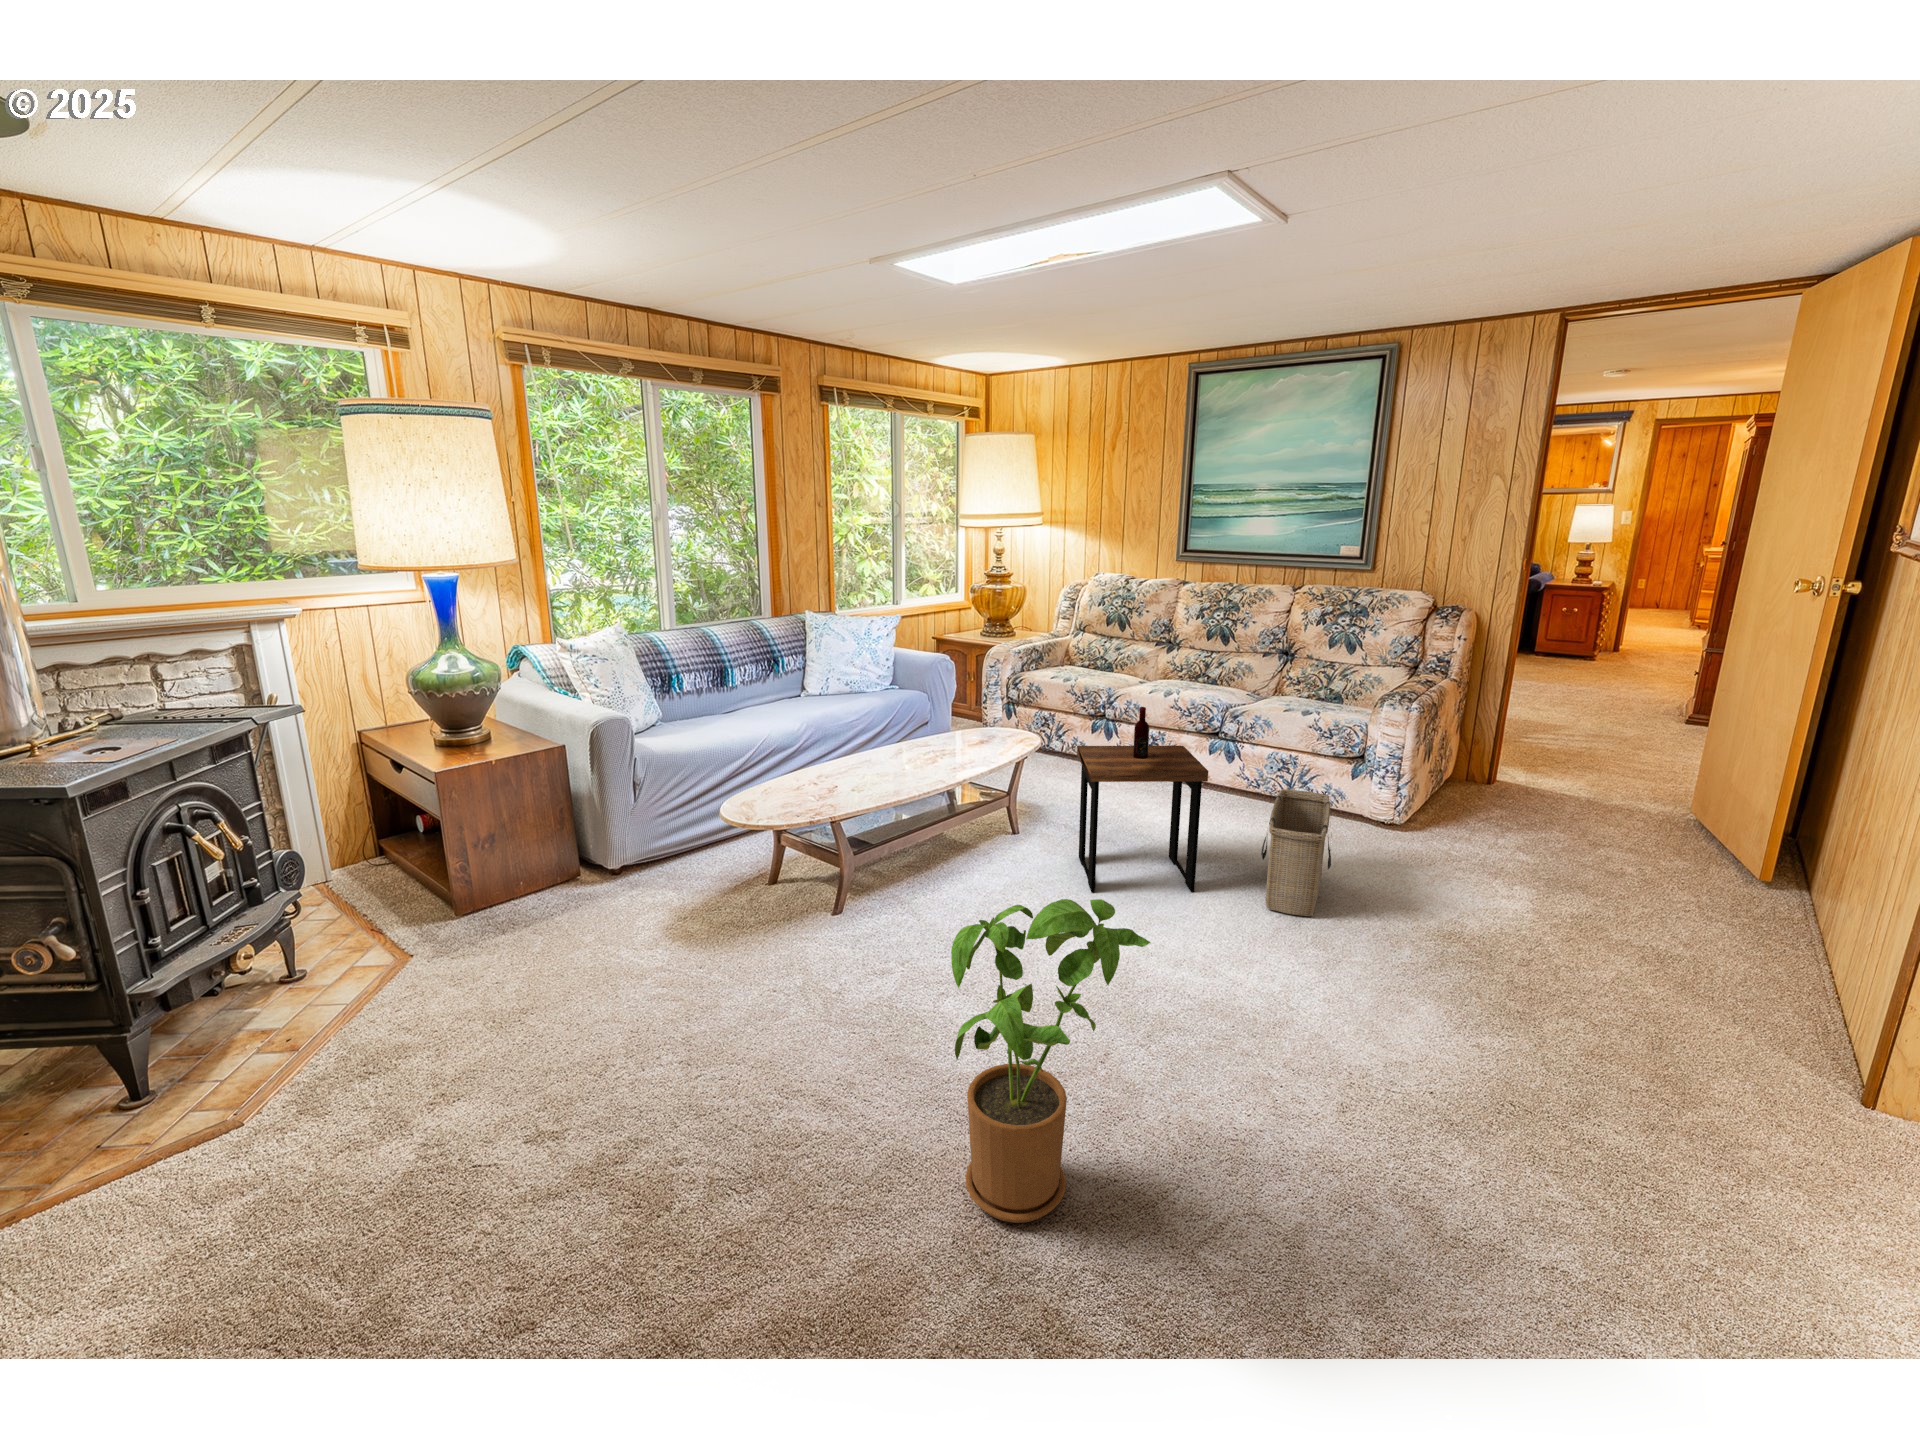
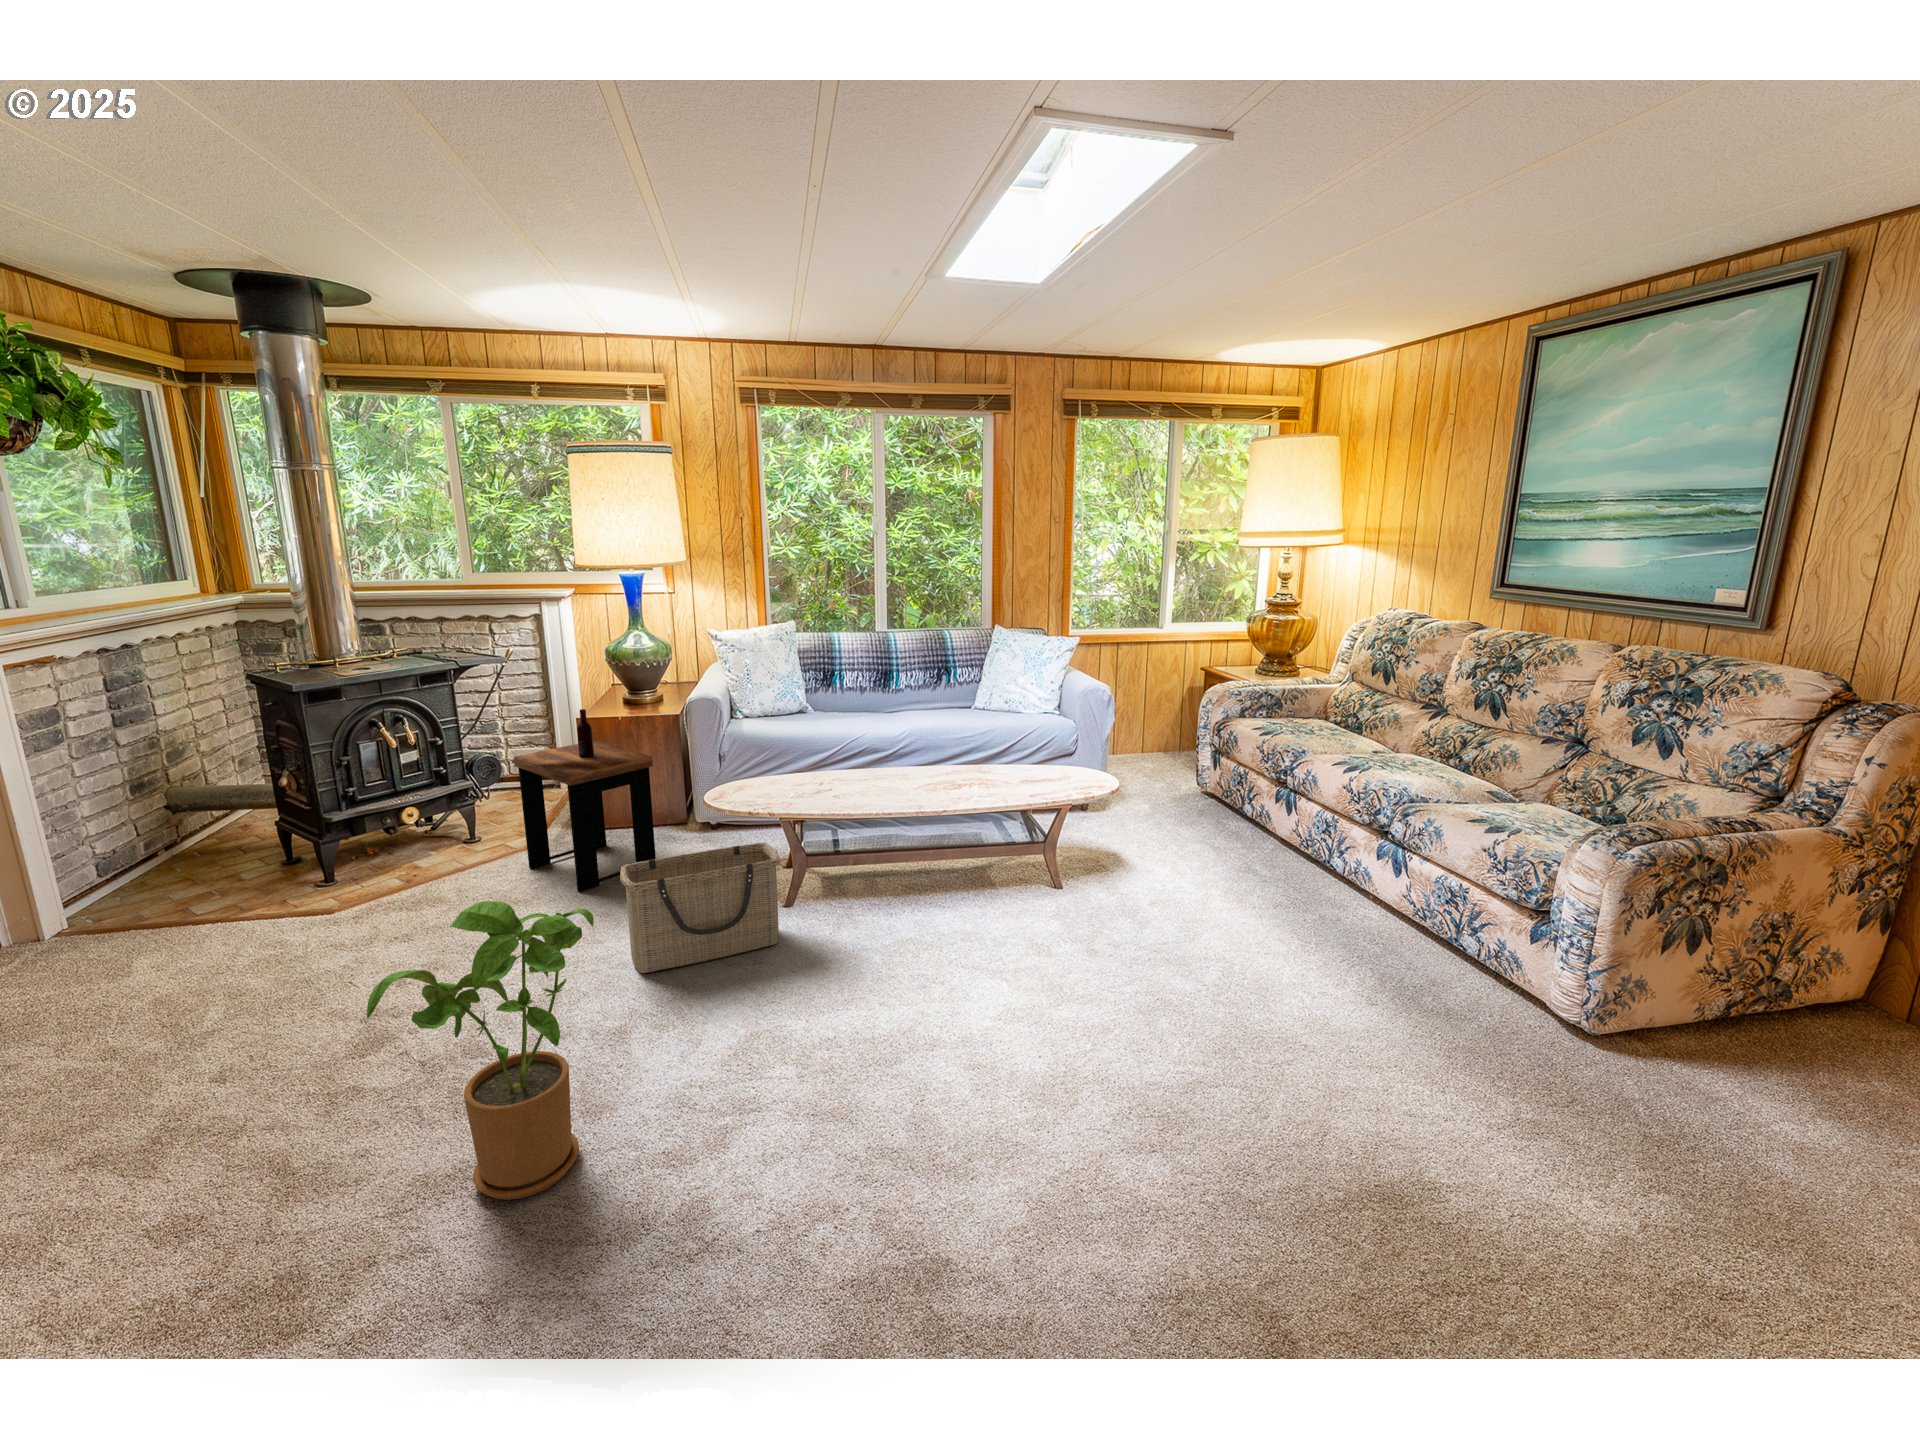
side table: present [1077,707,1208,892] -> present [514,709,656,892]
basket: present [1261,789,1331,916] -> present [620,842,780,973]

